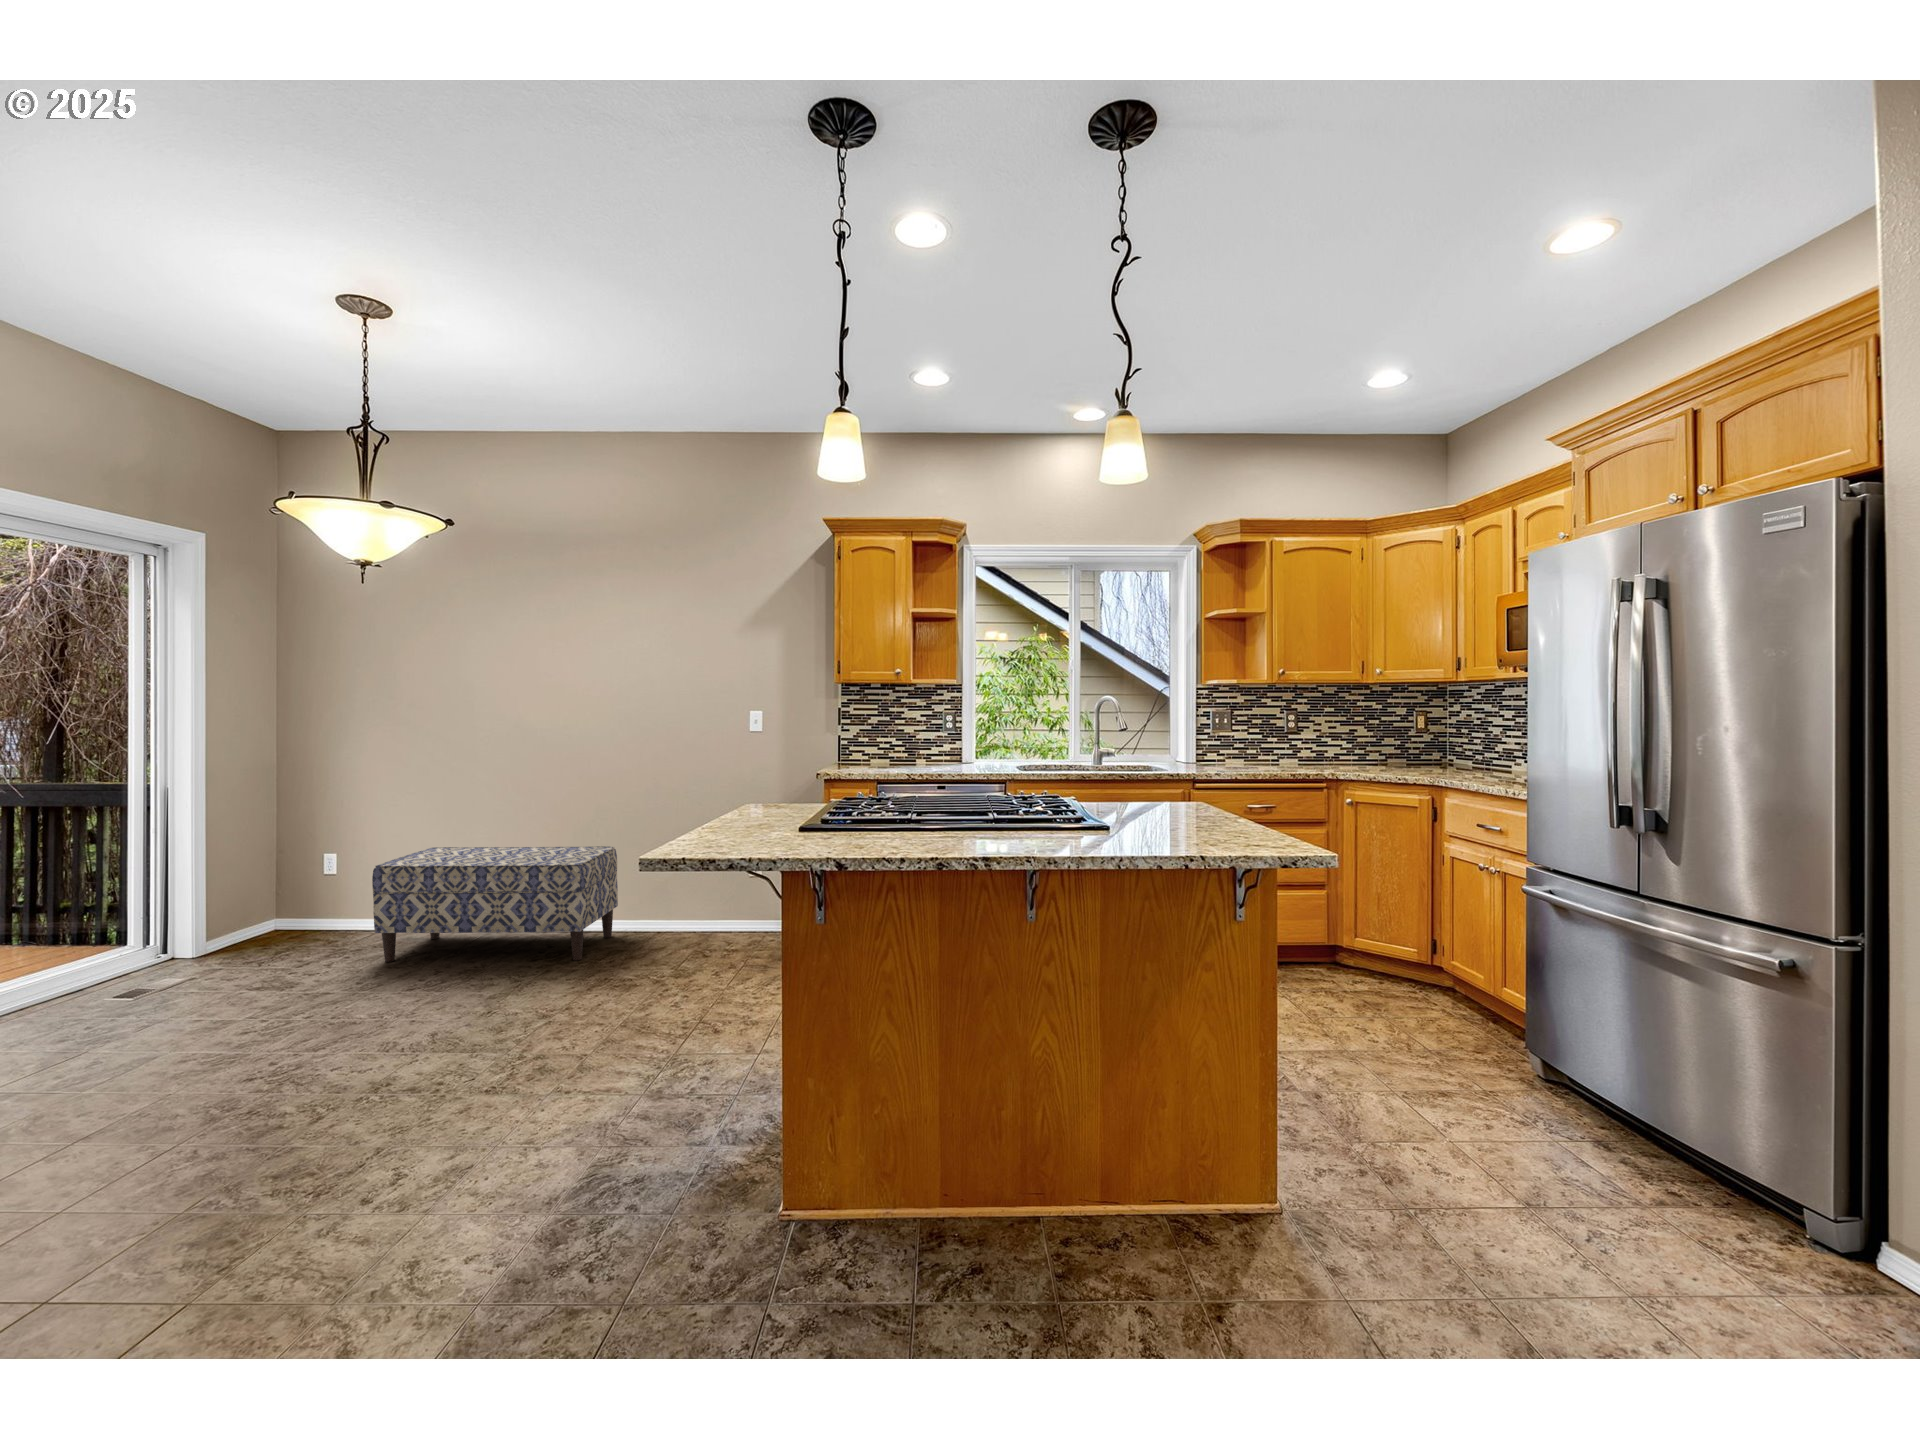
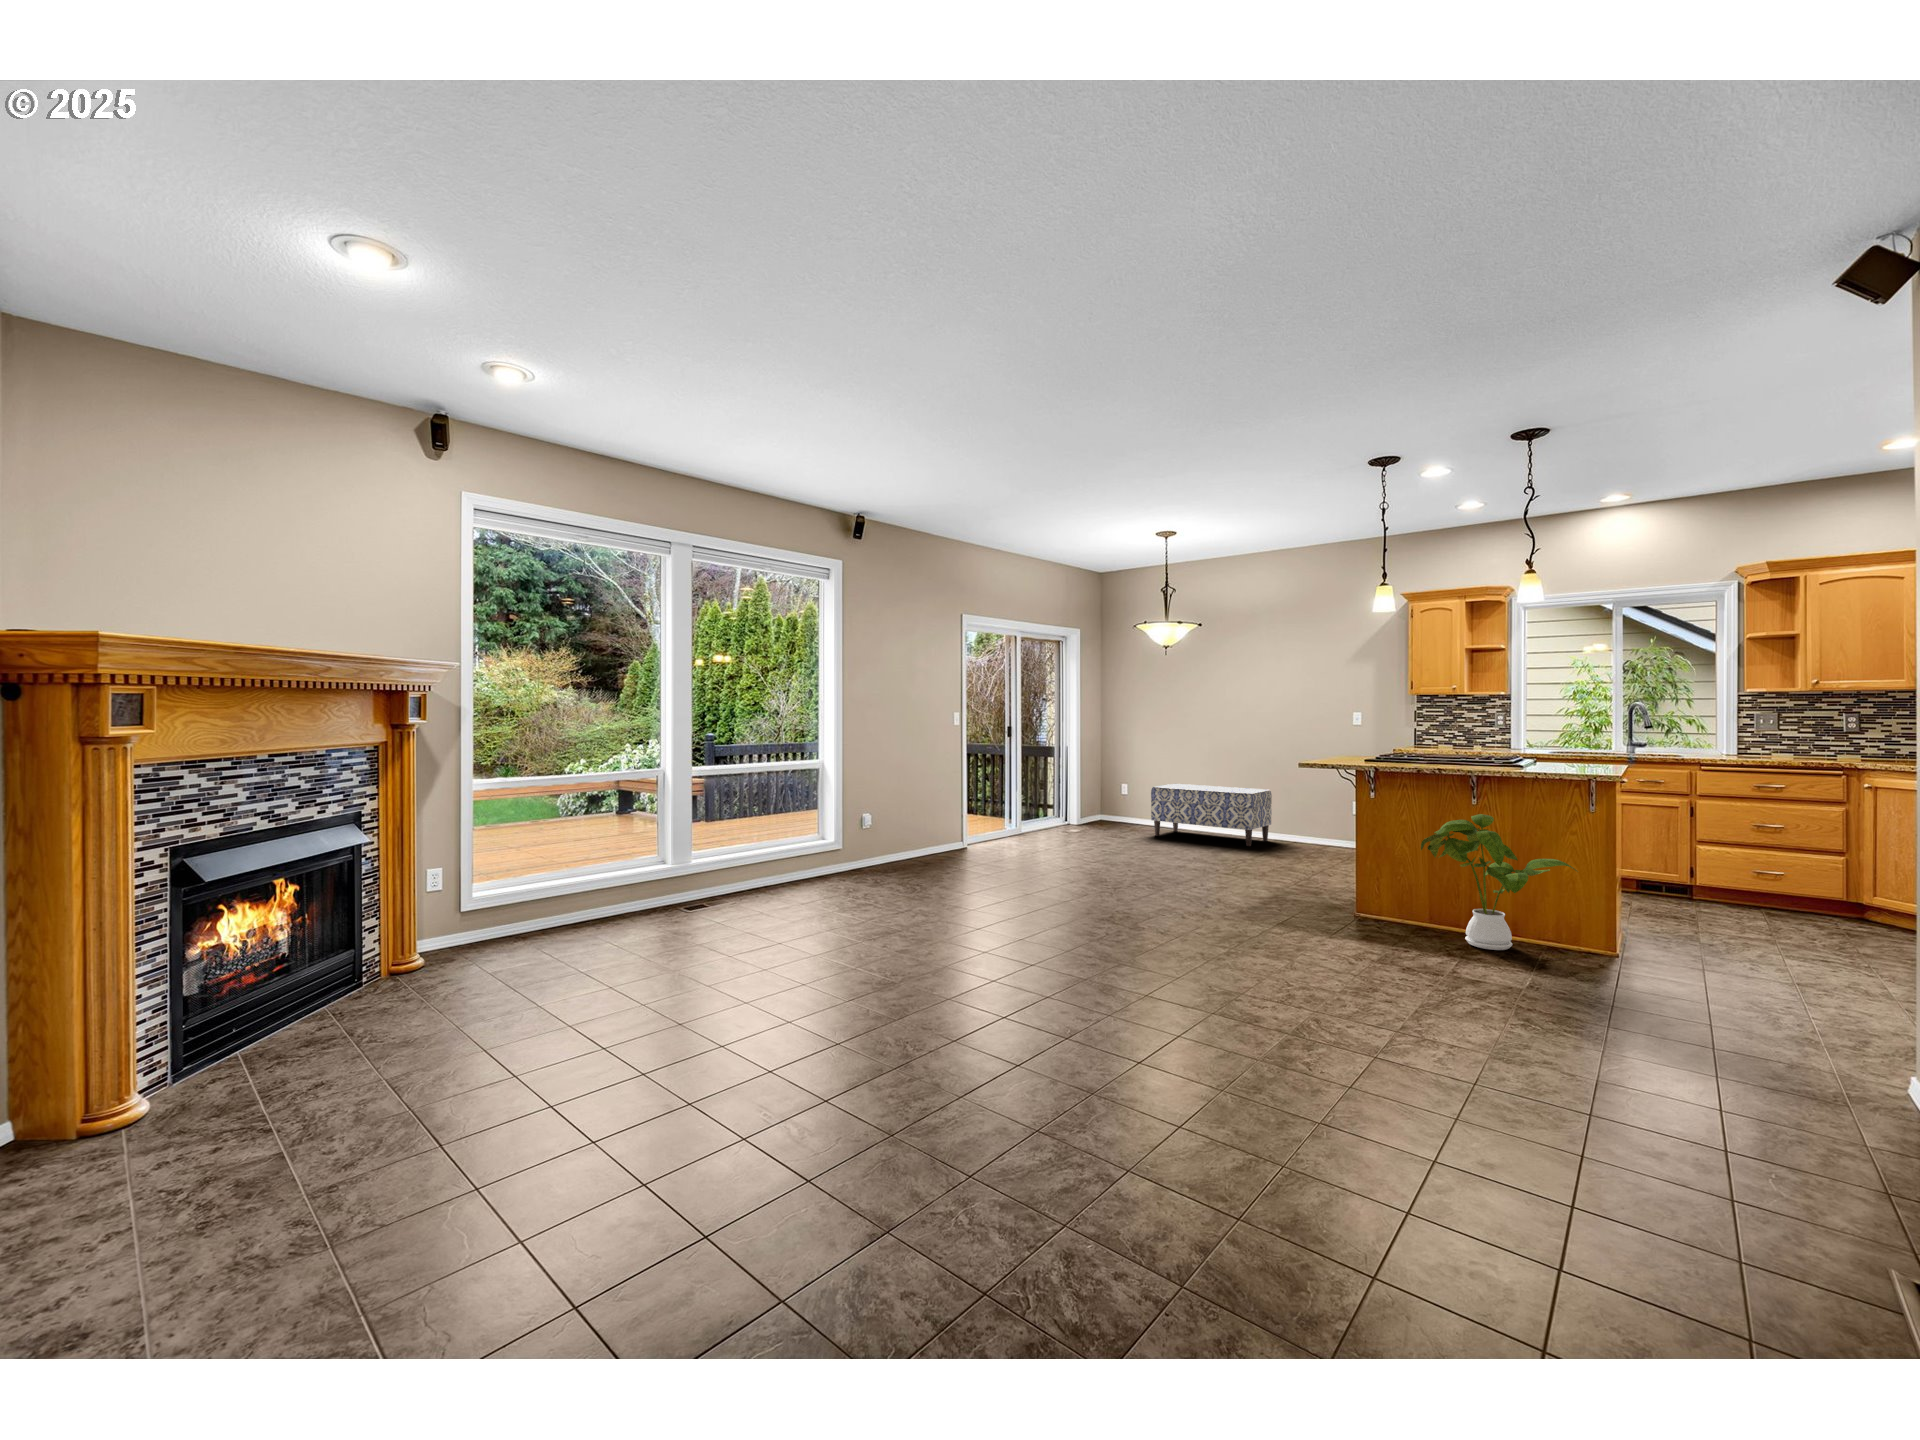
house plant: none [973,977,1240,1264] -> present [1421,814,1578,950]

